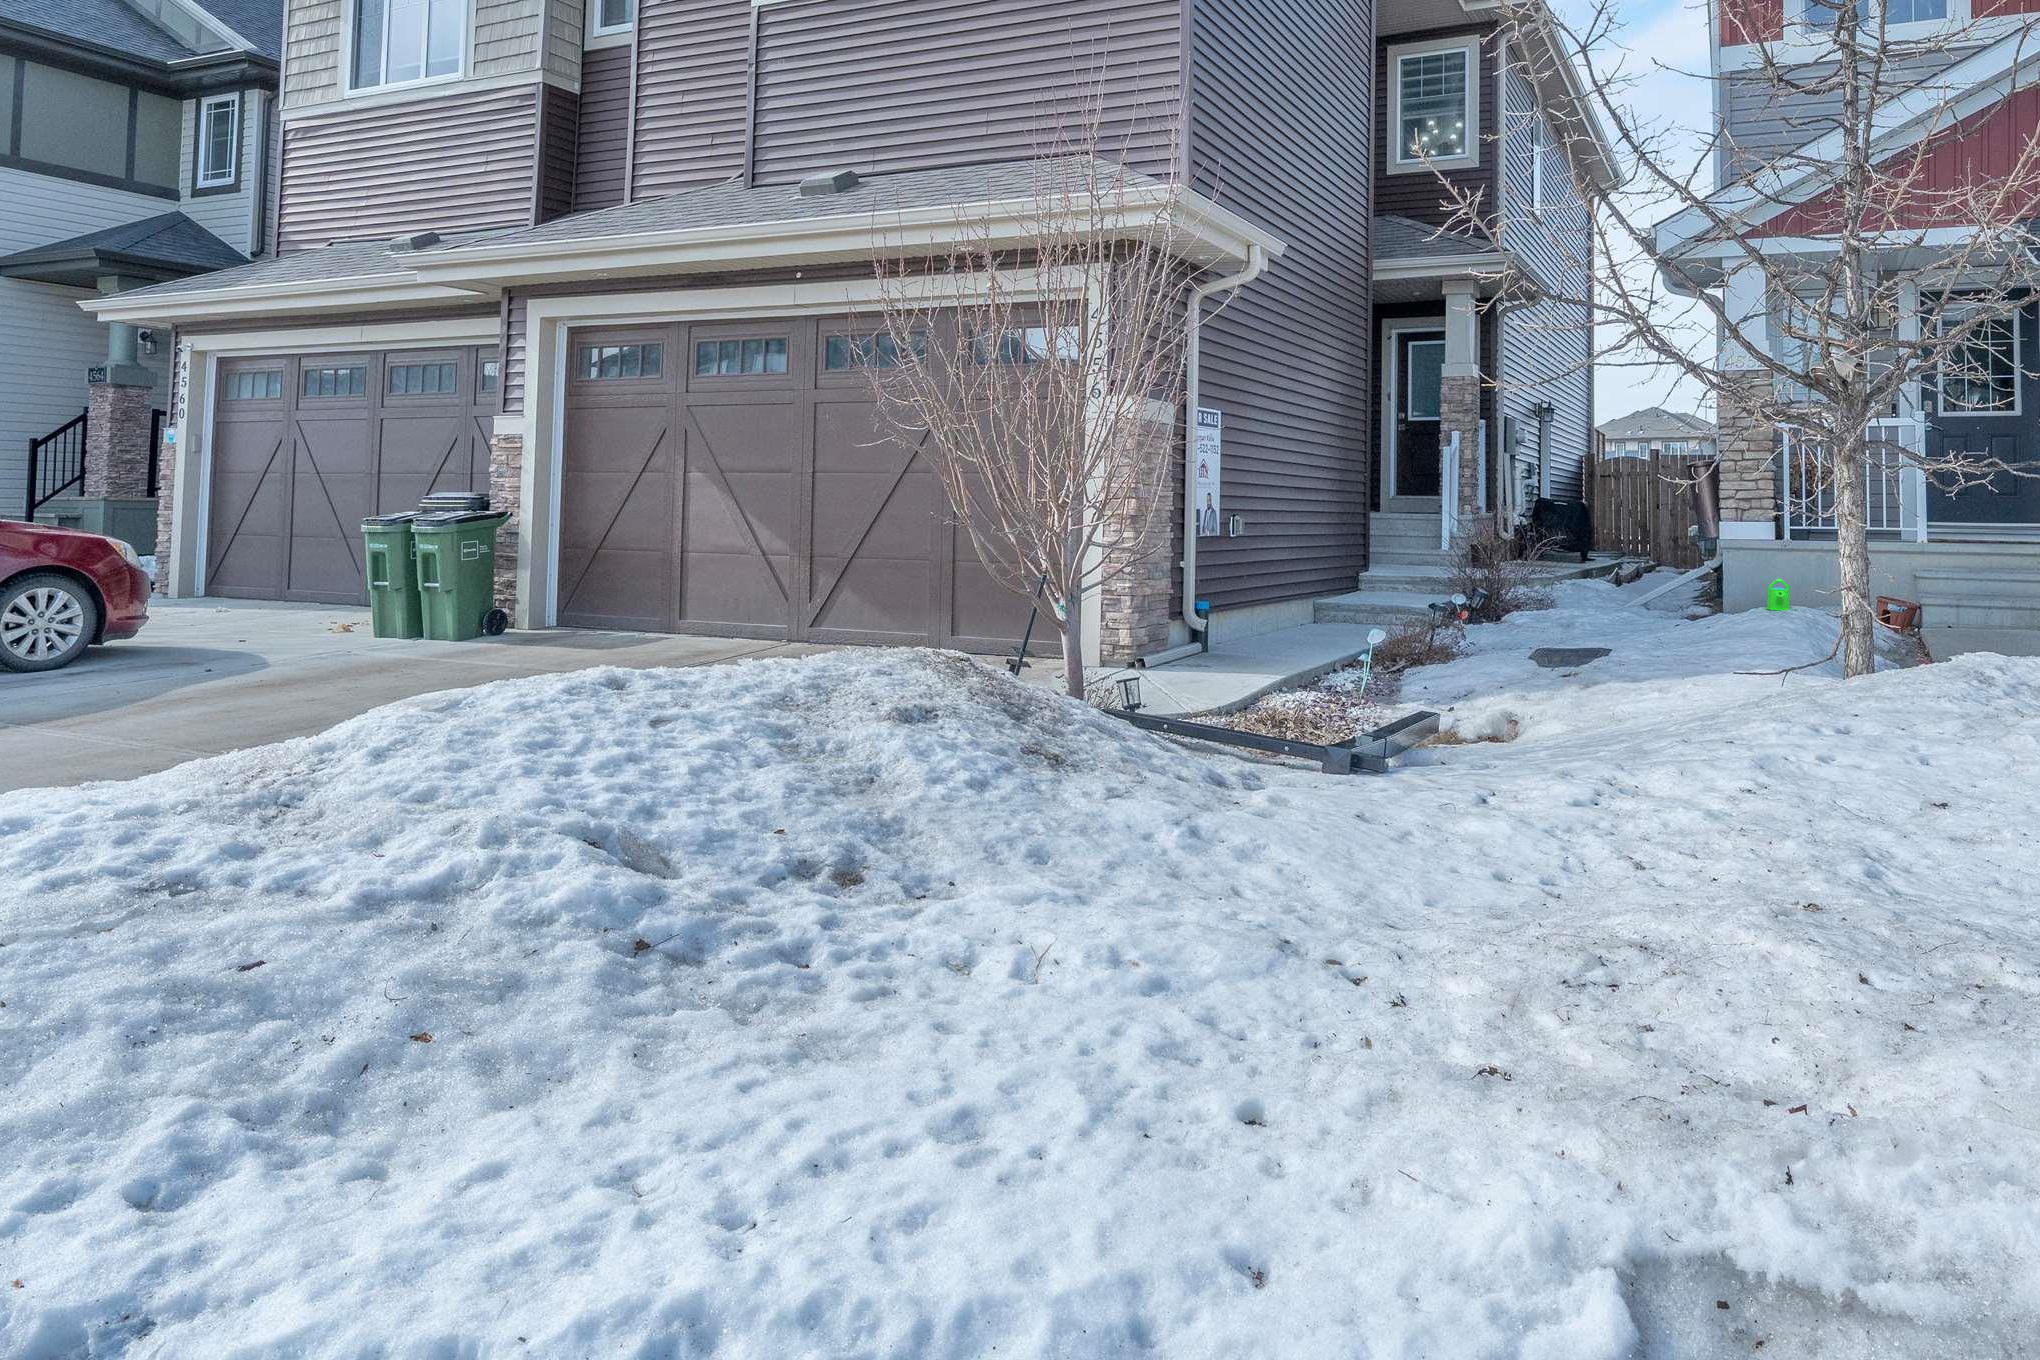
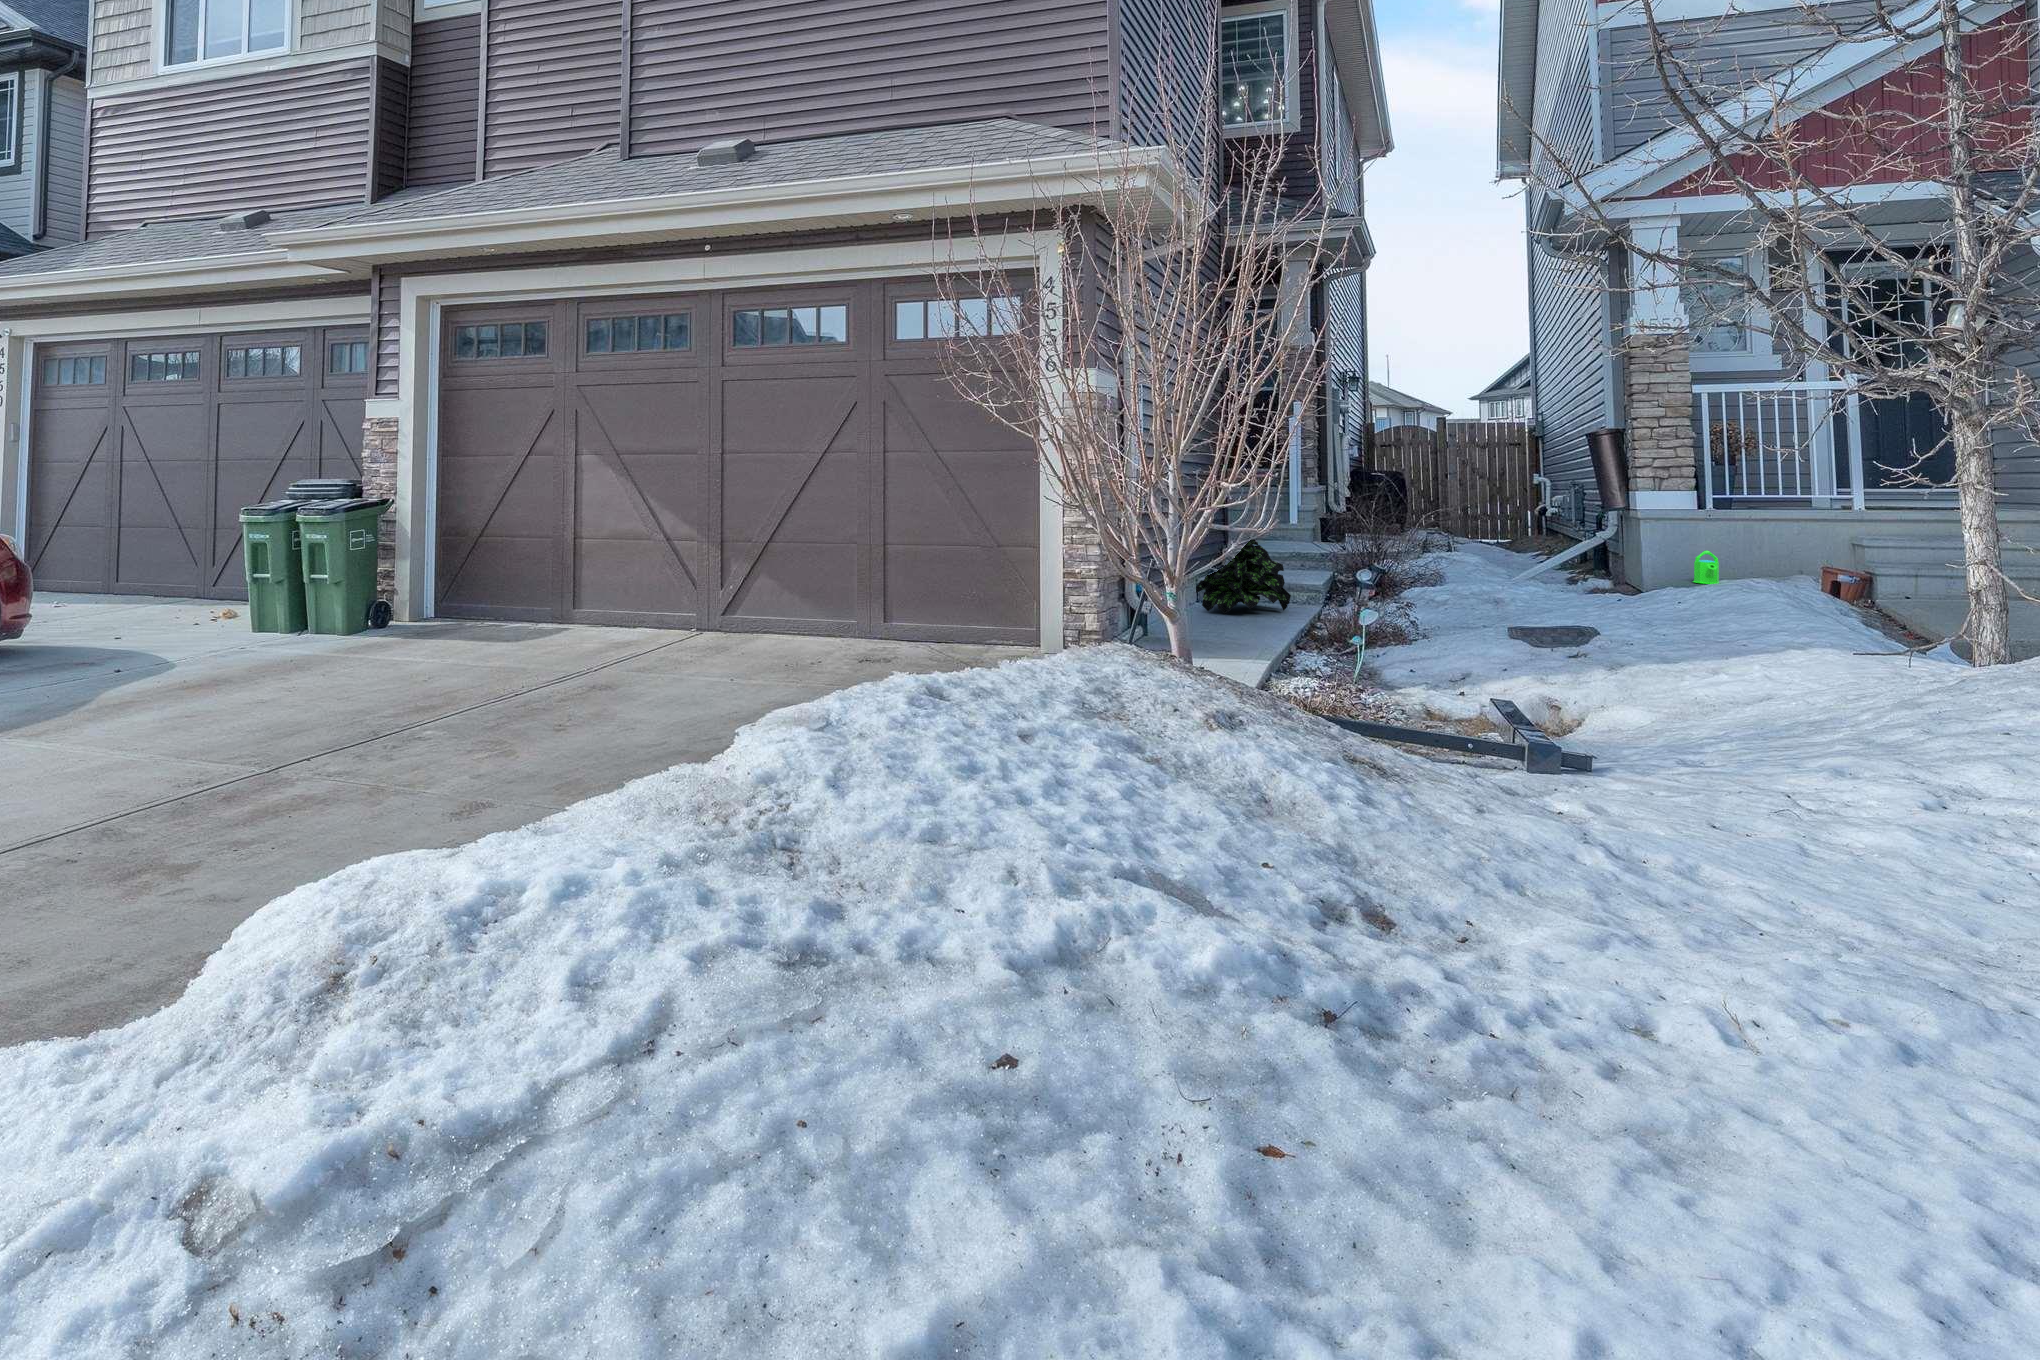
potted plant: none [1288,559,1376,632] -> present [1196,537,1291,614]

